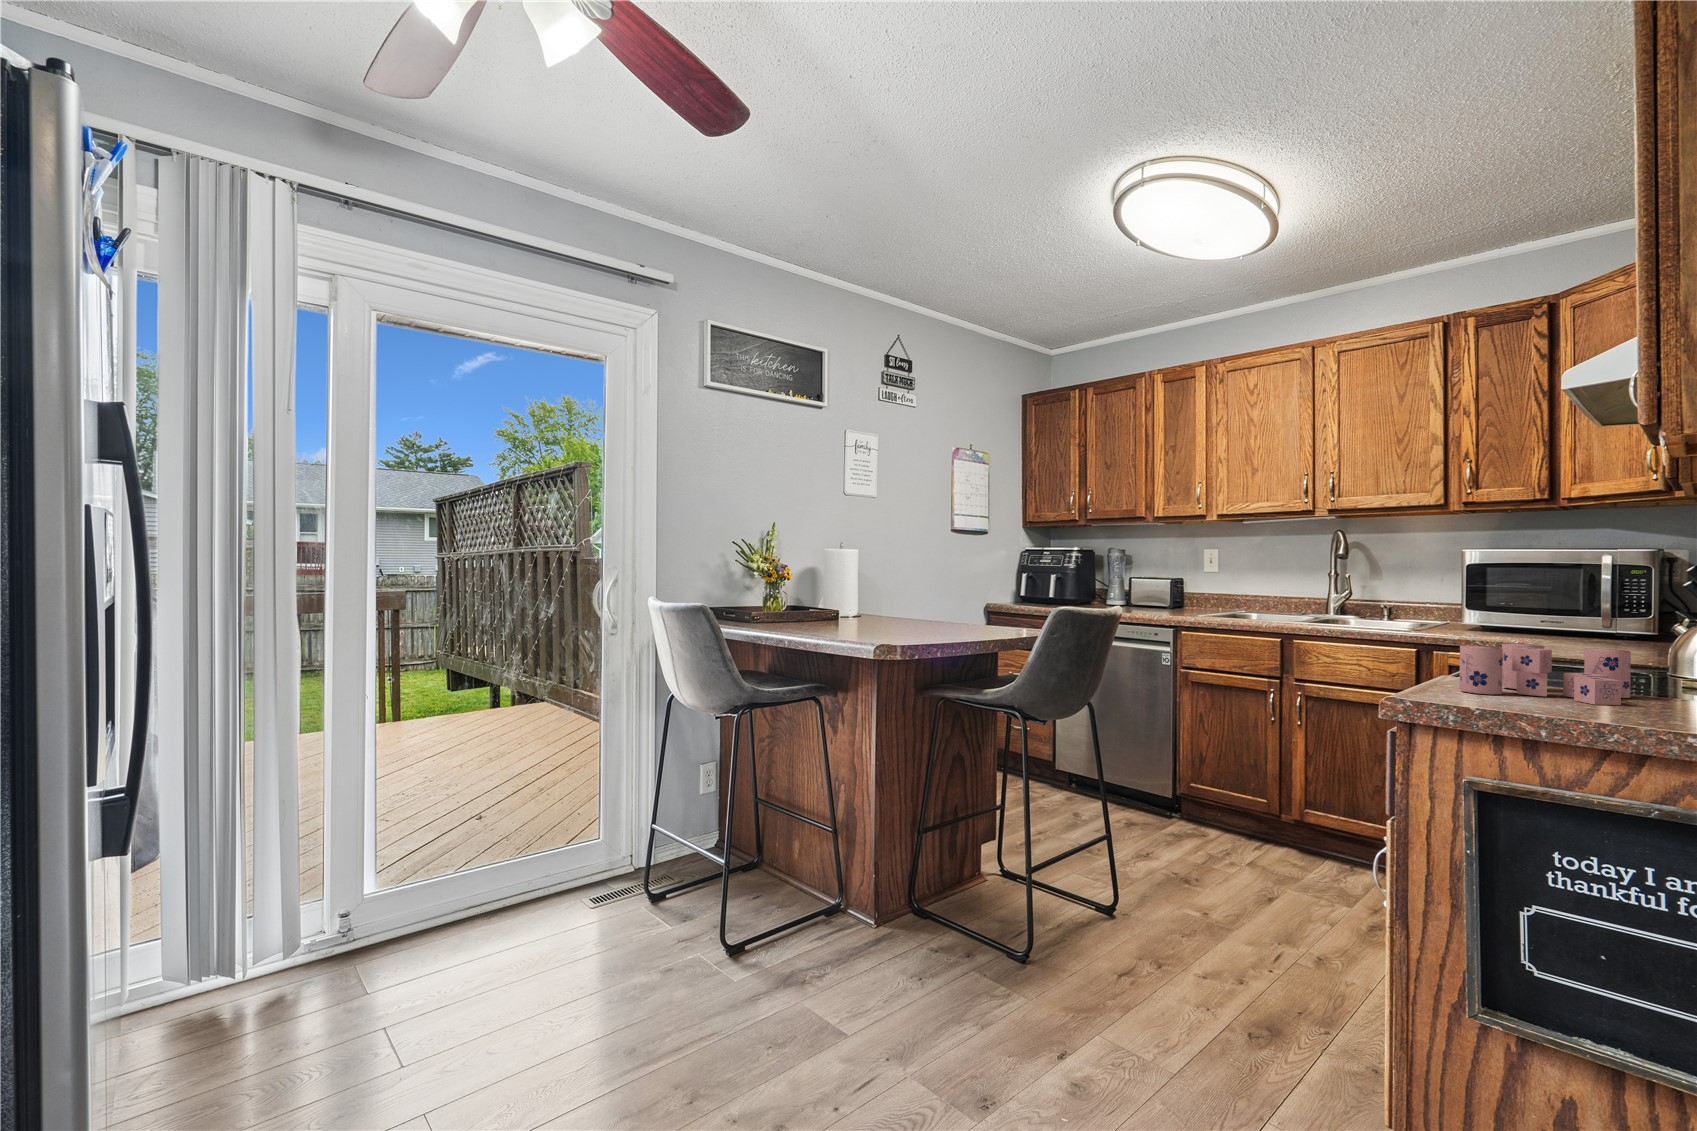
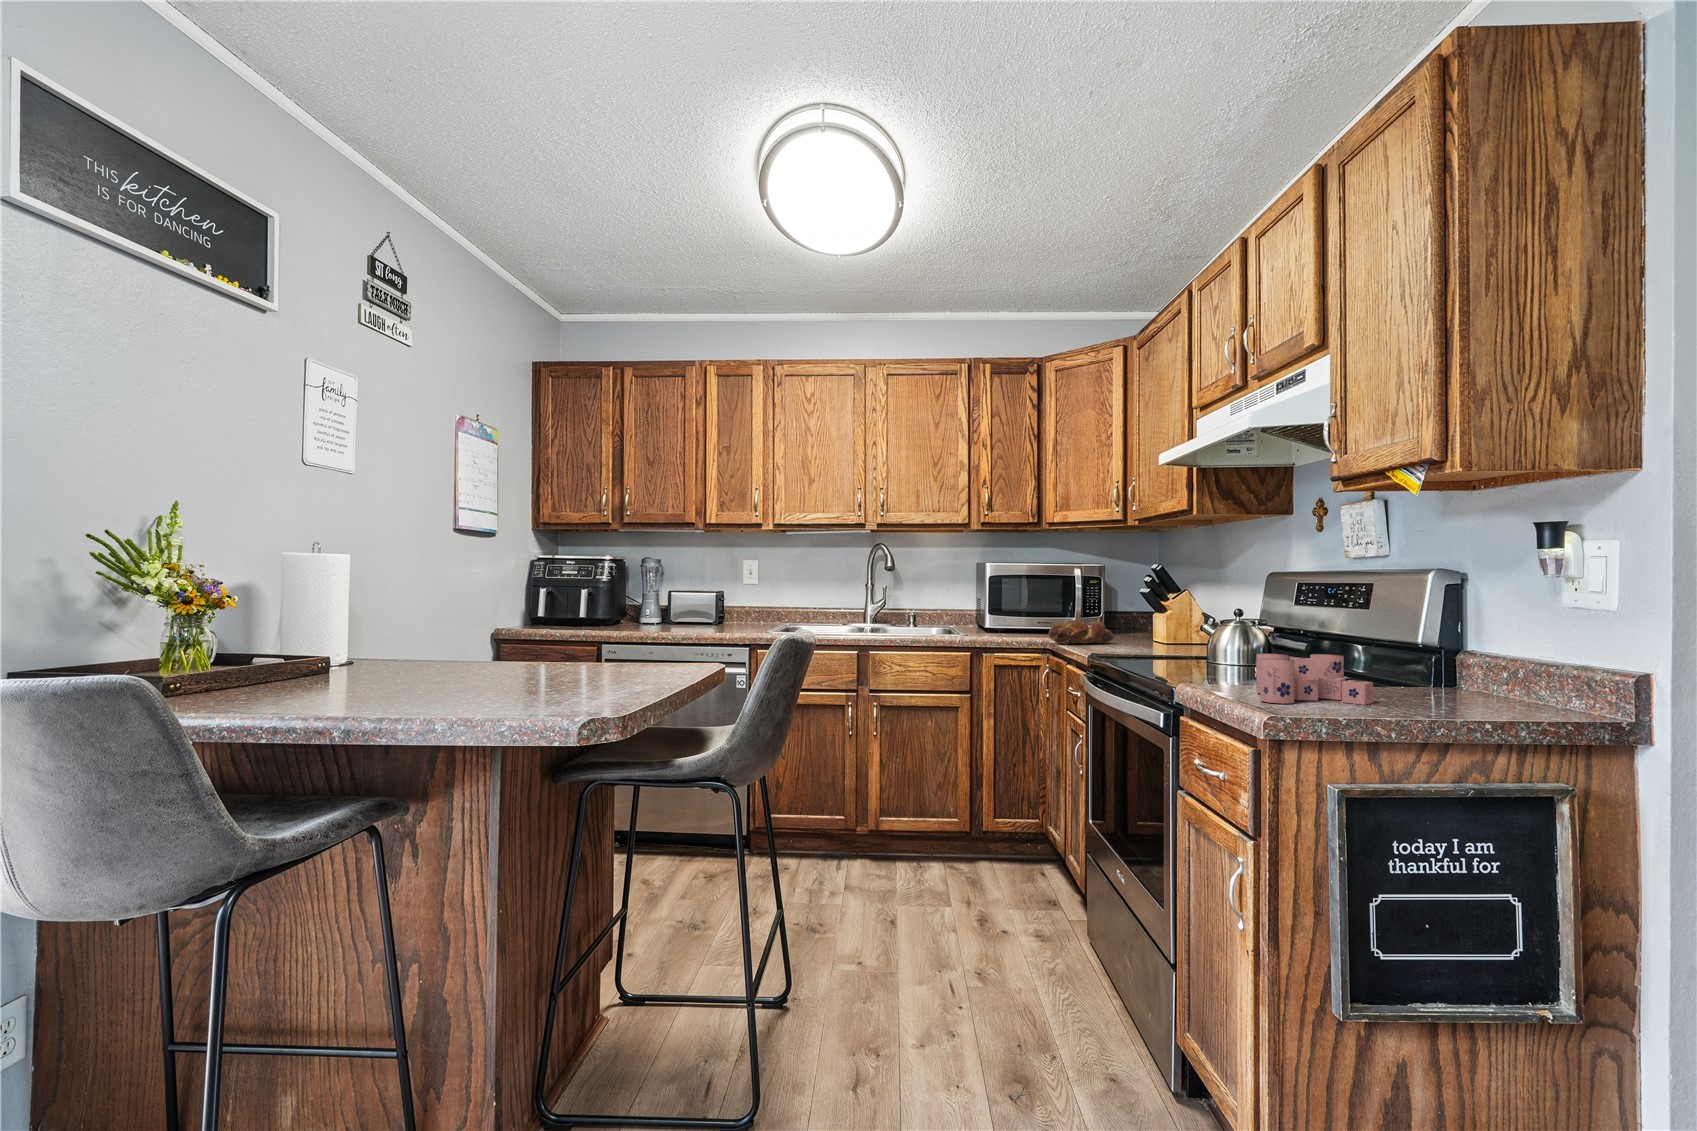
bread loaf: none [1515,616,1626,645] -> present [1048,620,1114,644]

